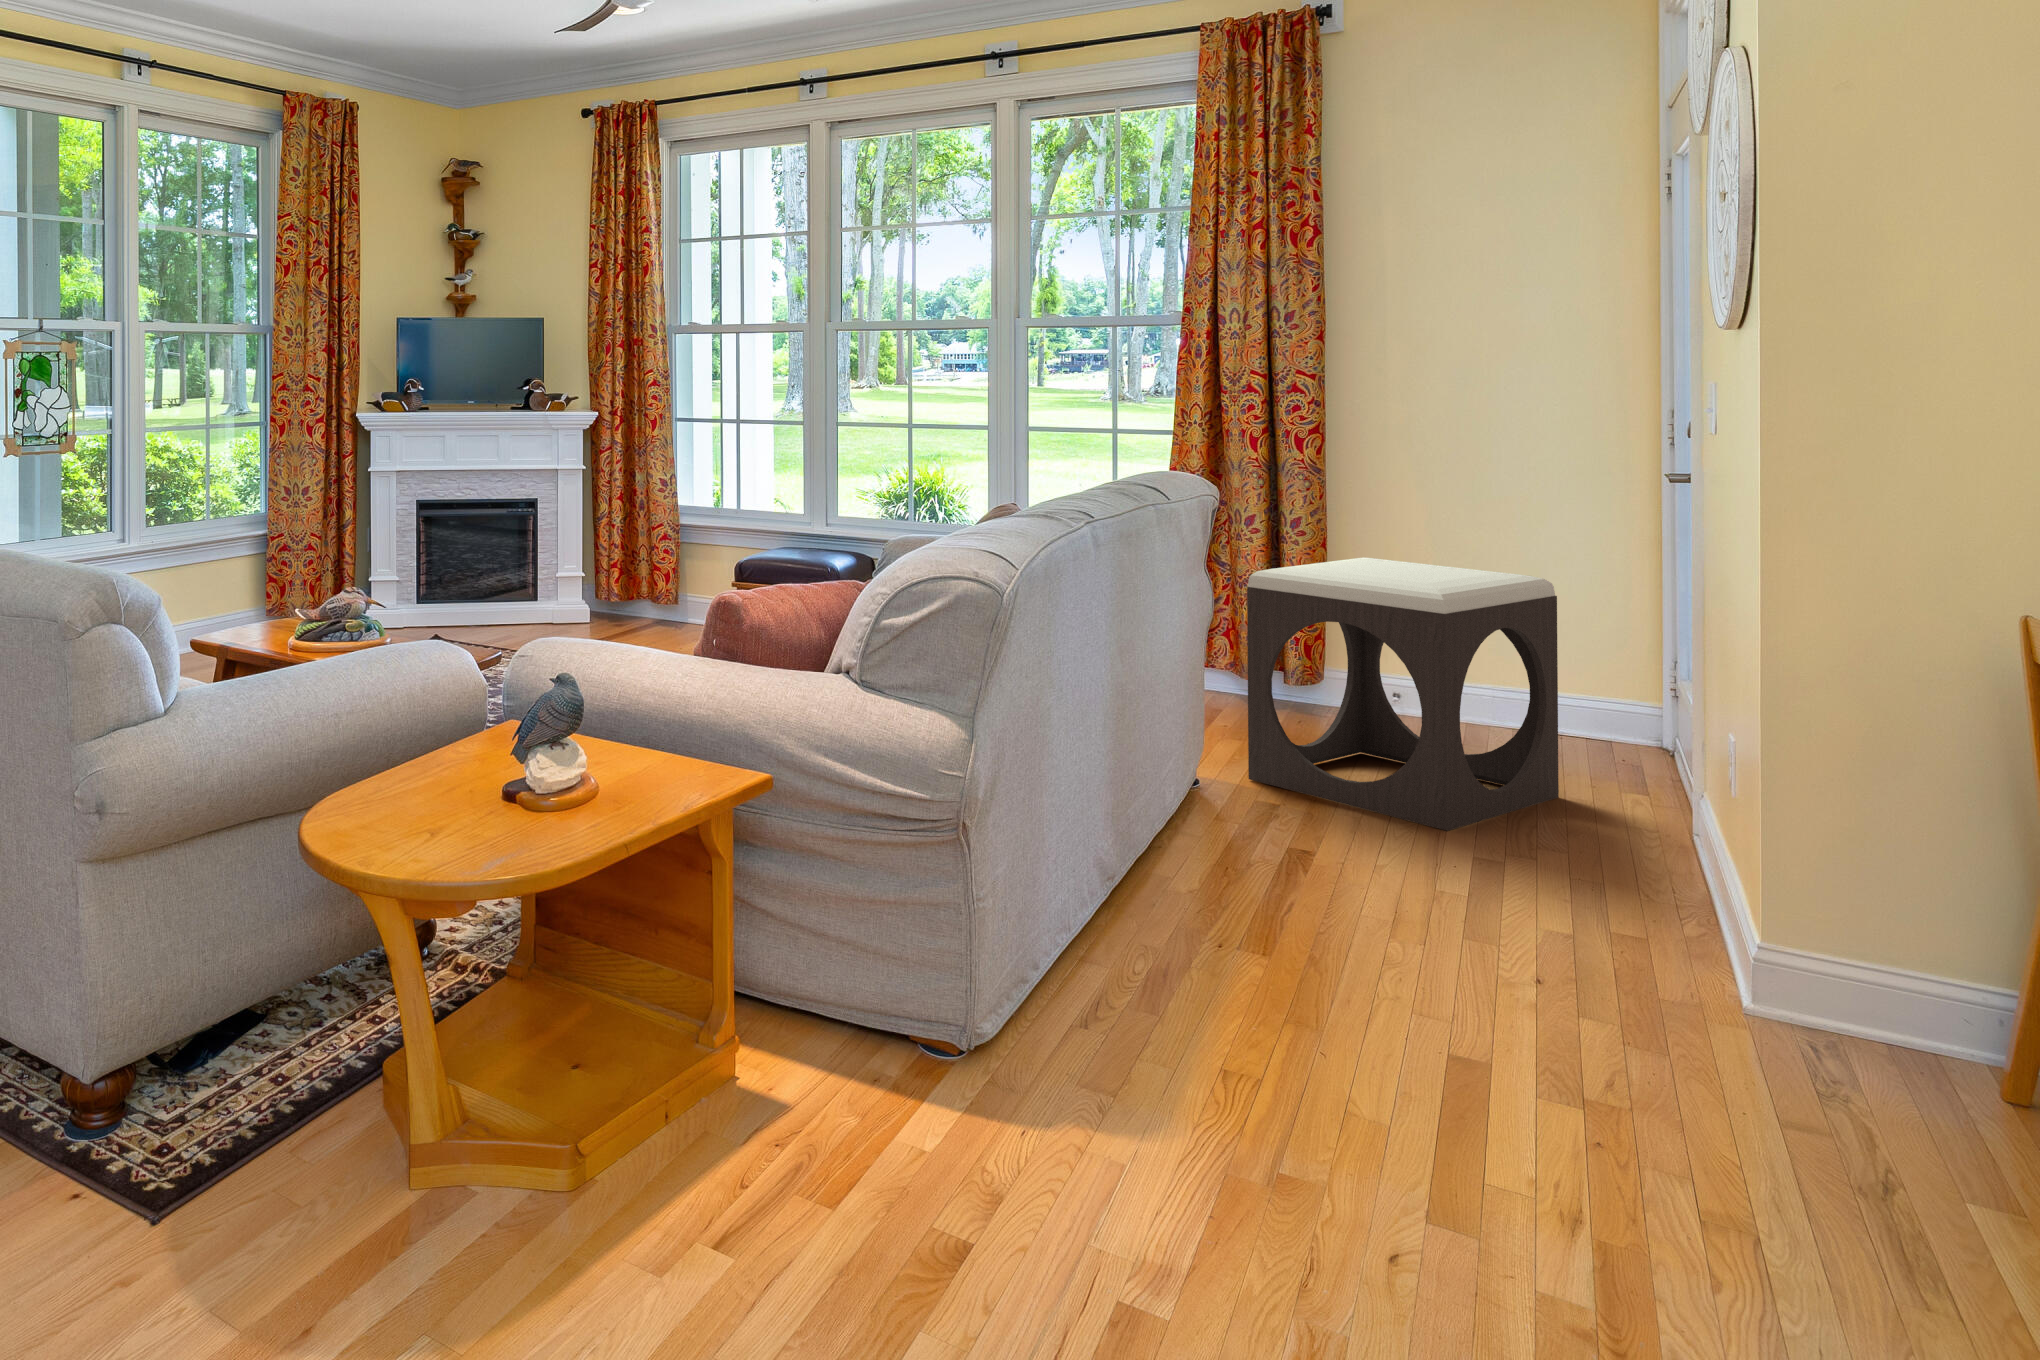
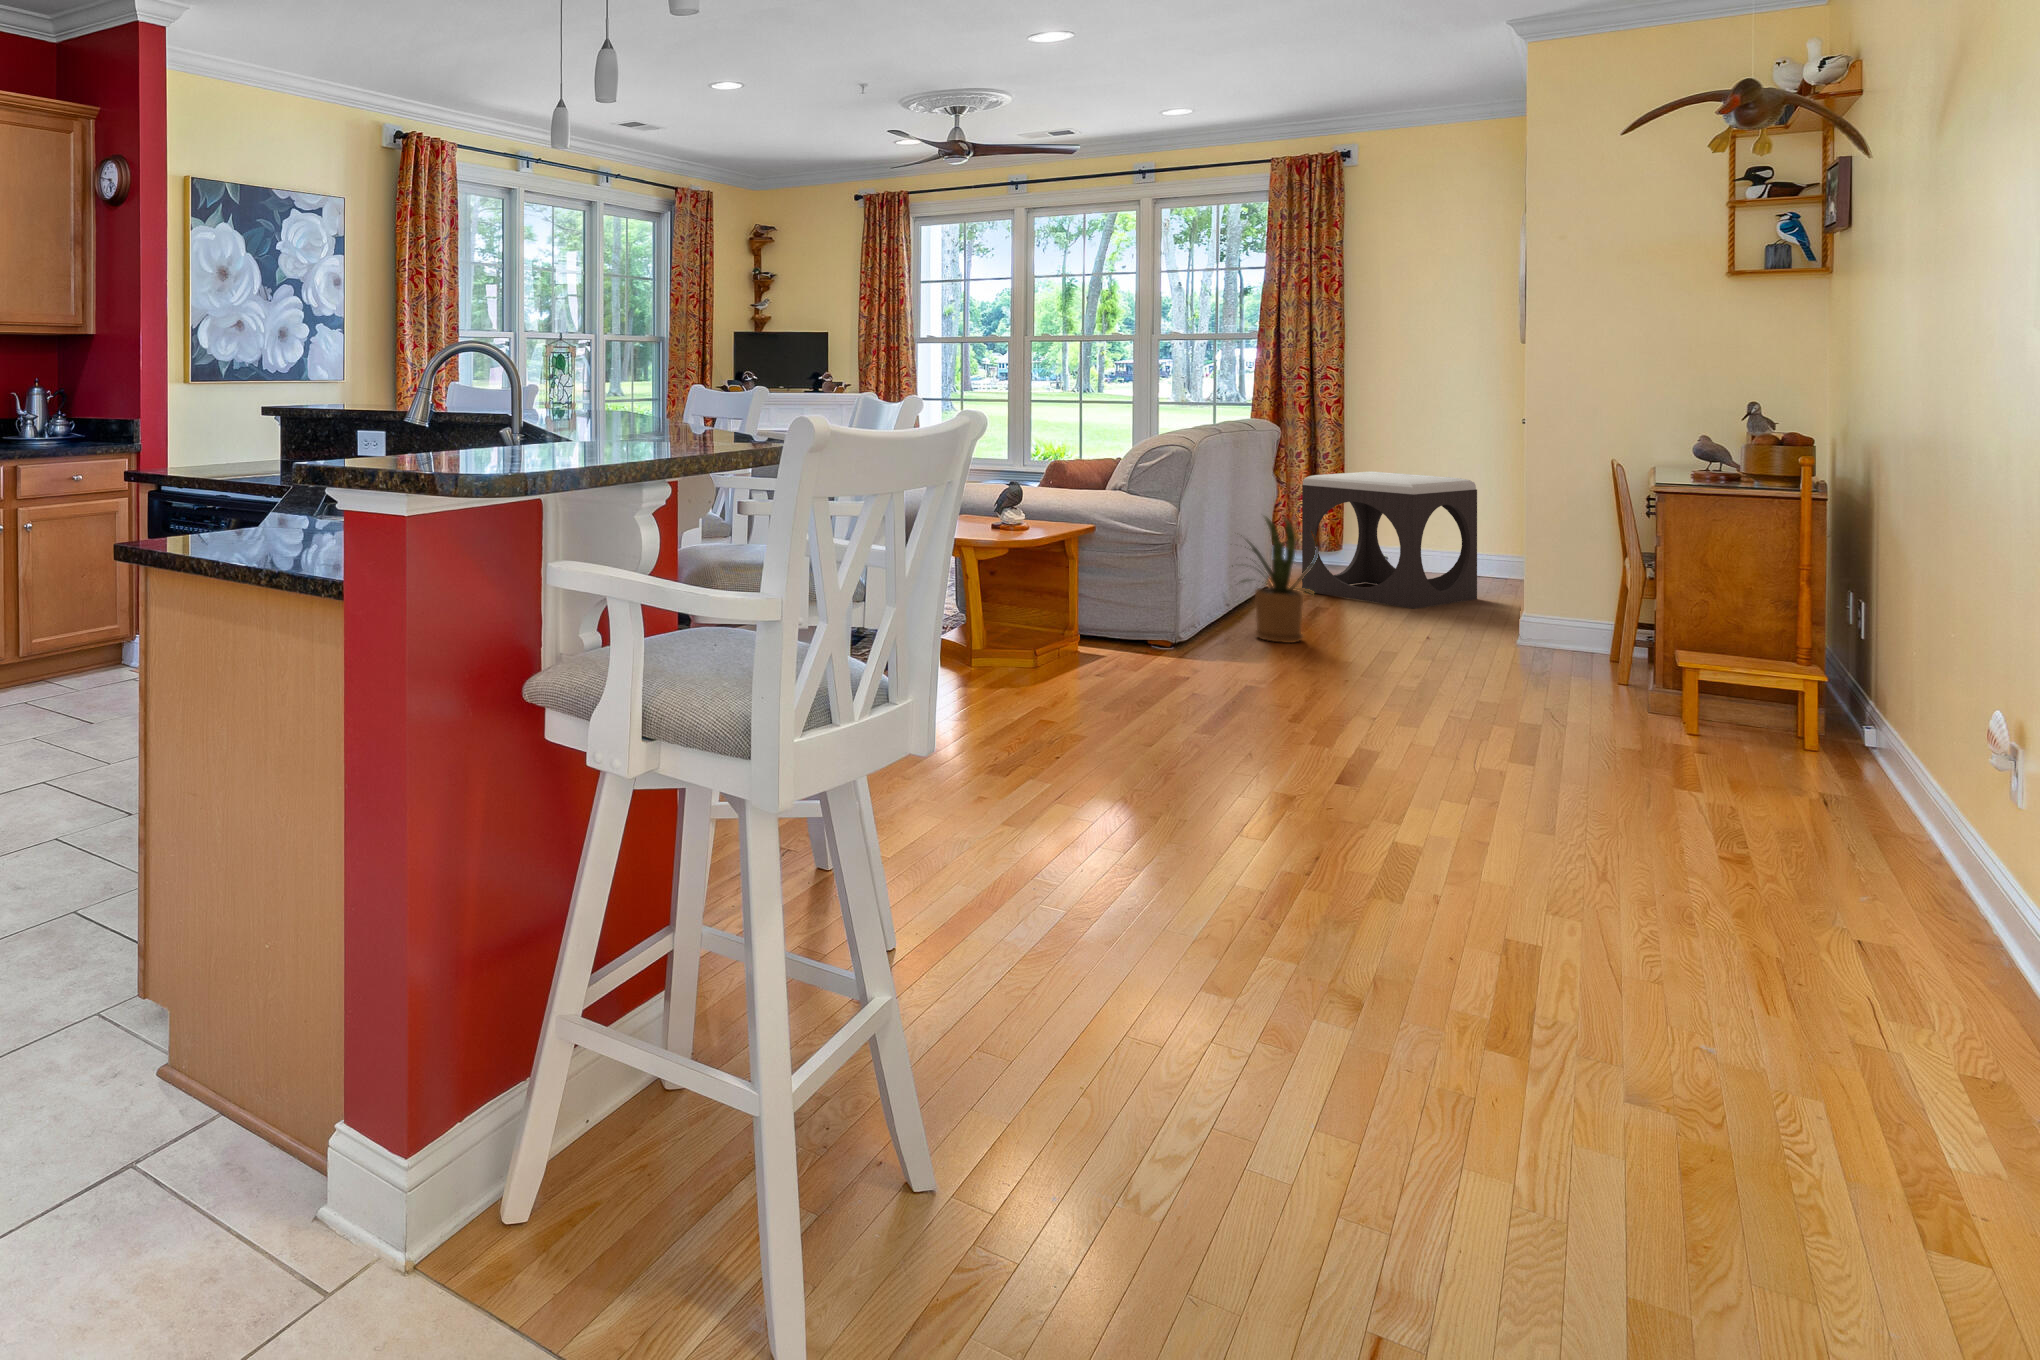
house plant: none [1067,674,1258,962] -> present [1232,517,1319,643]

